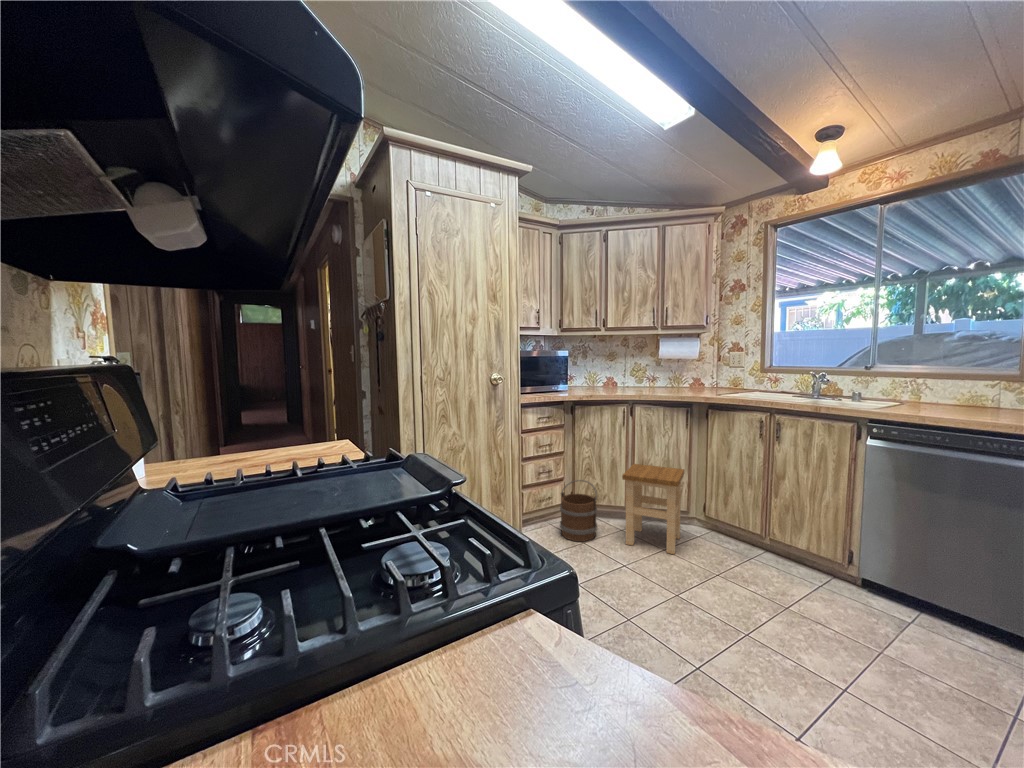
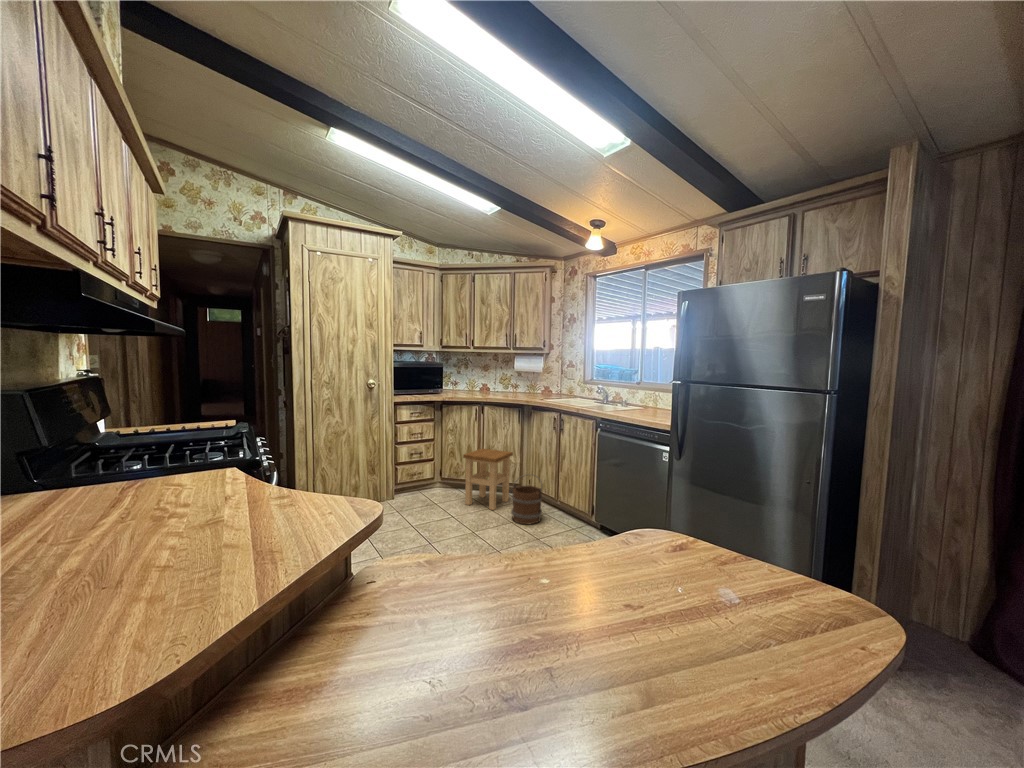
bucket: present [560,480,597,541] -> present [511,474,542,524]

